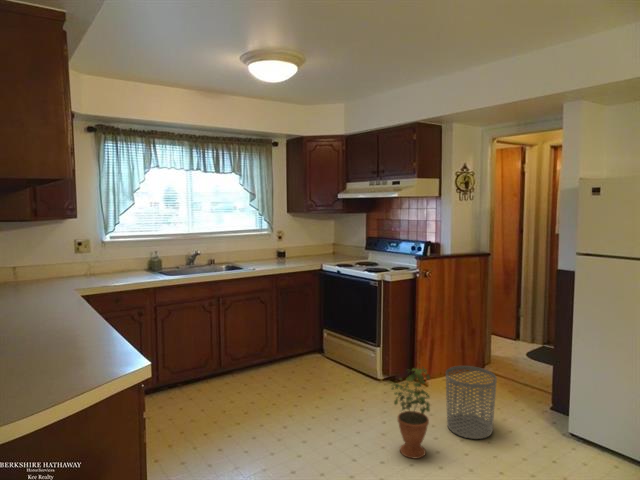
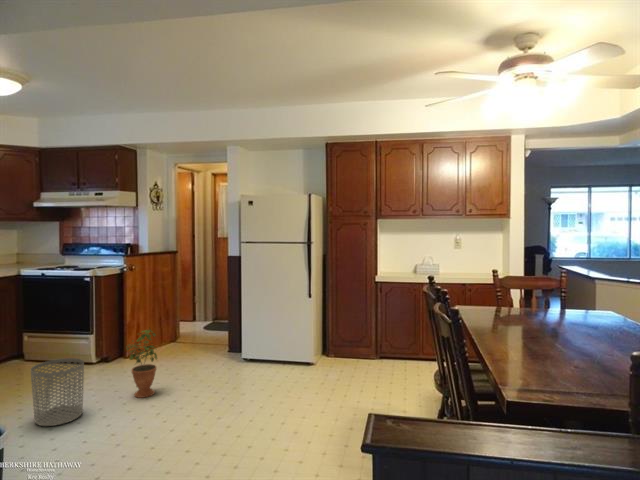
waste bin: present [446,366,497,439] -> present [31,358,84,426]

